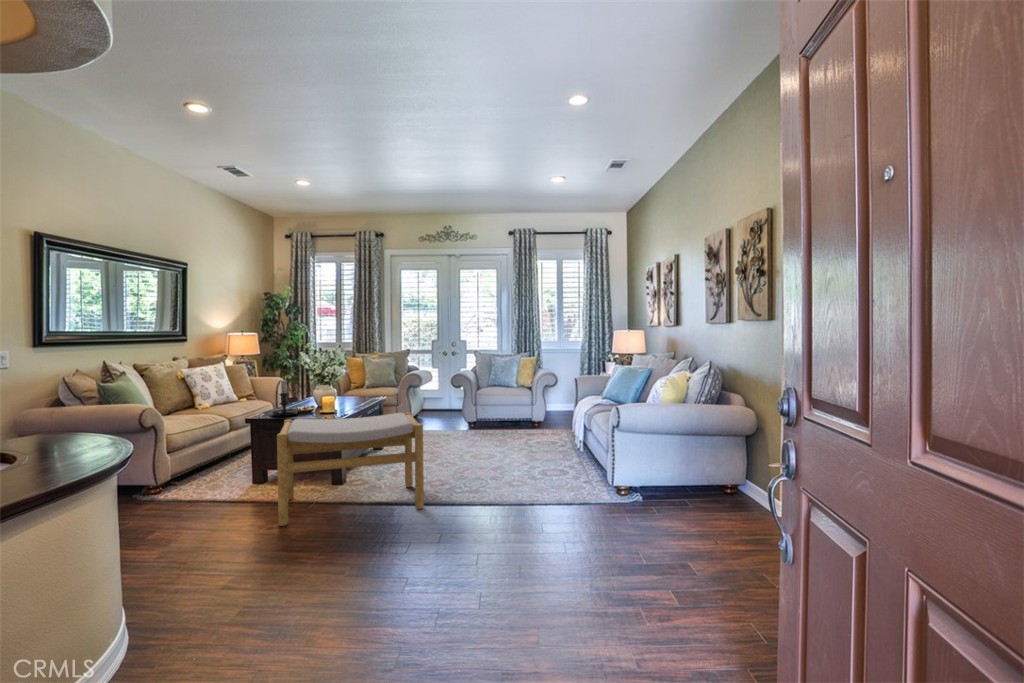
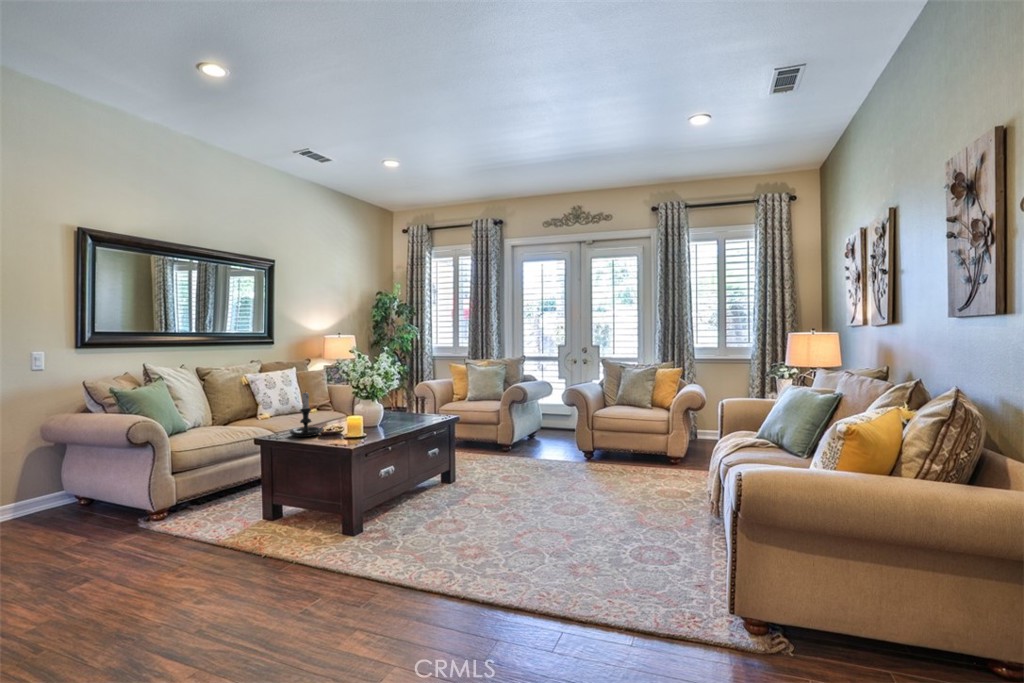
footstool: present [277,412,424,526] -> none [215,446,434,599]

